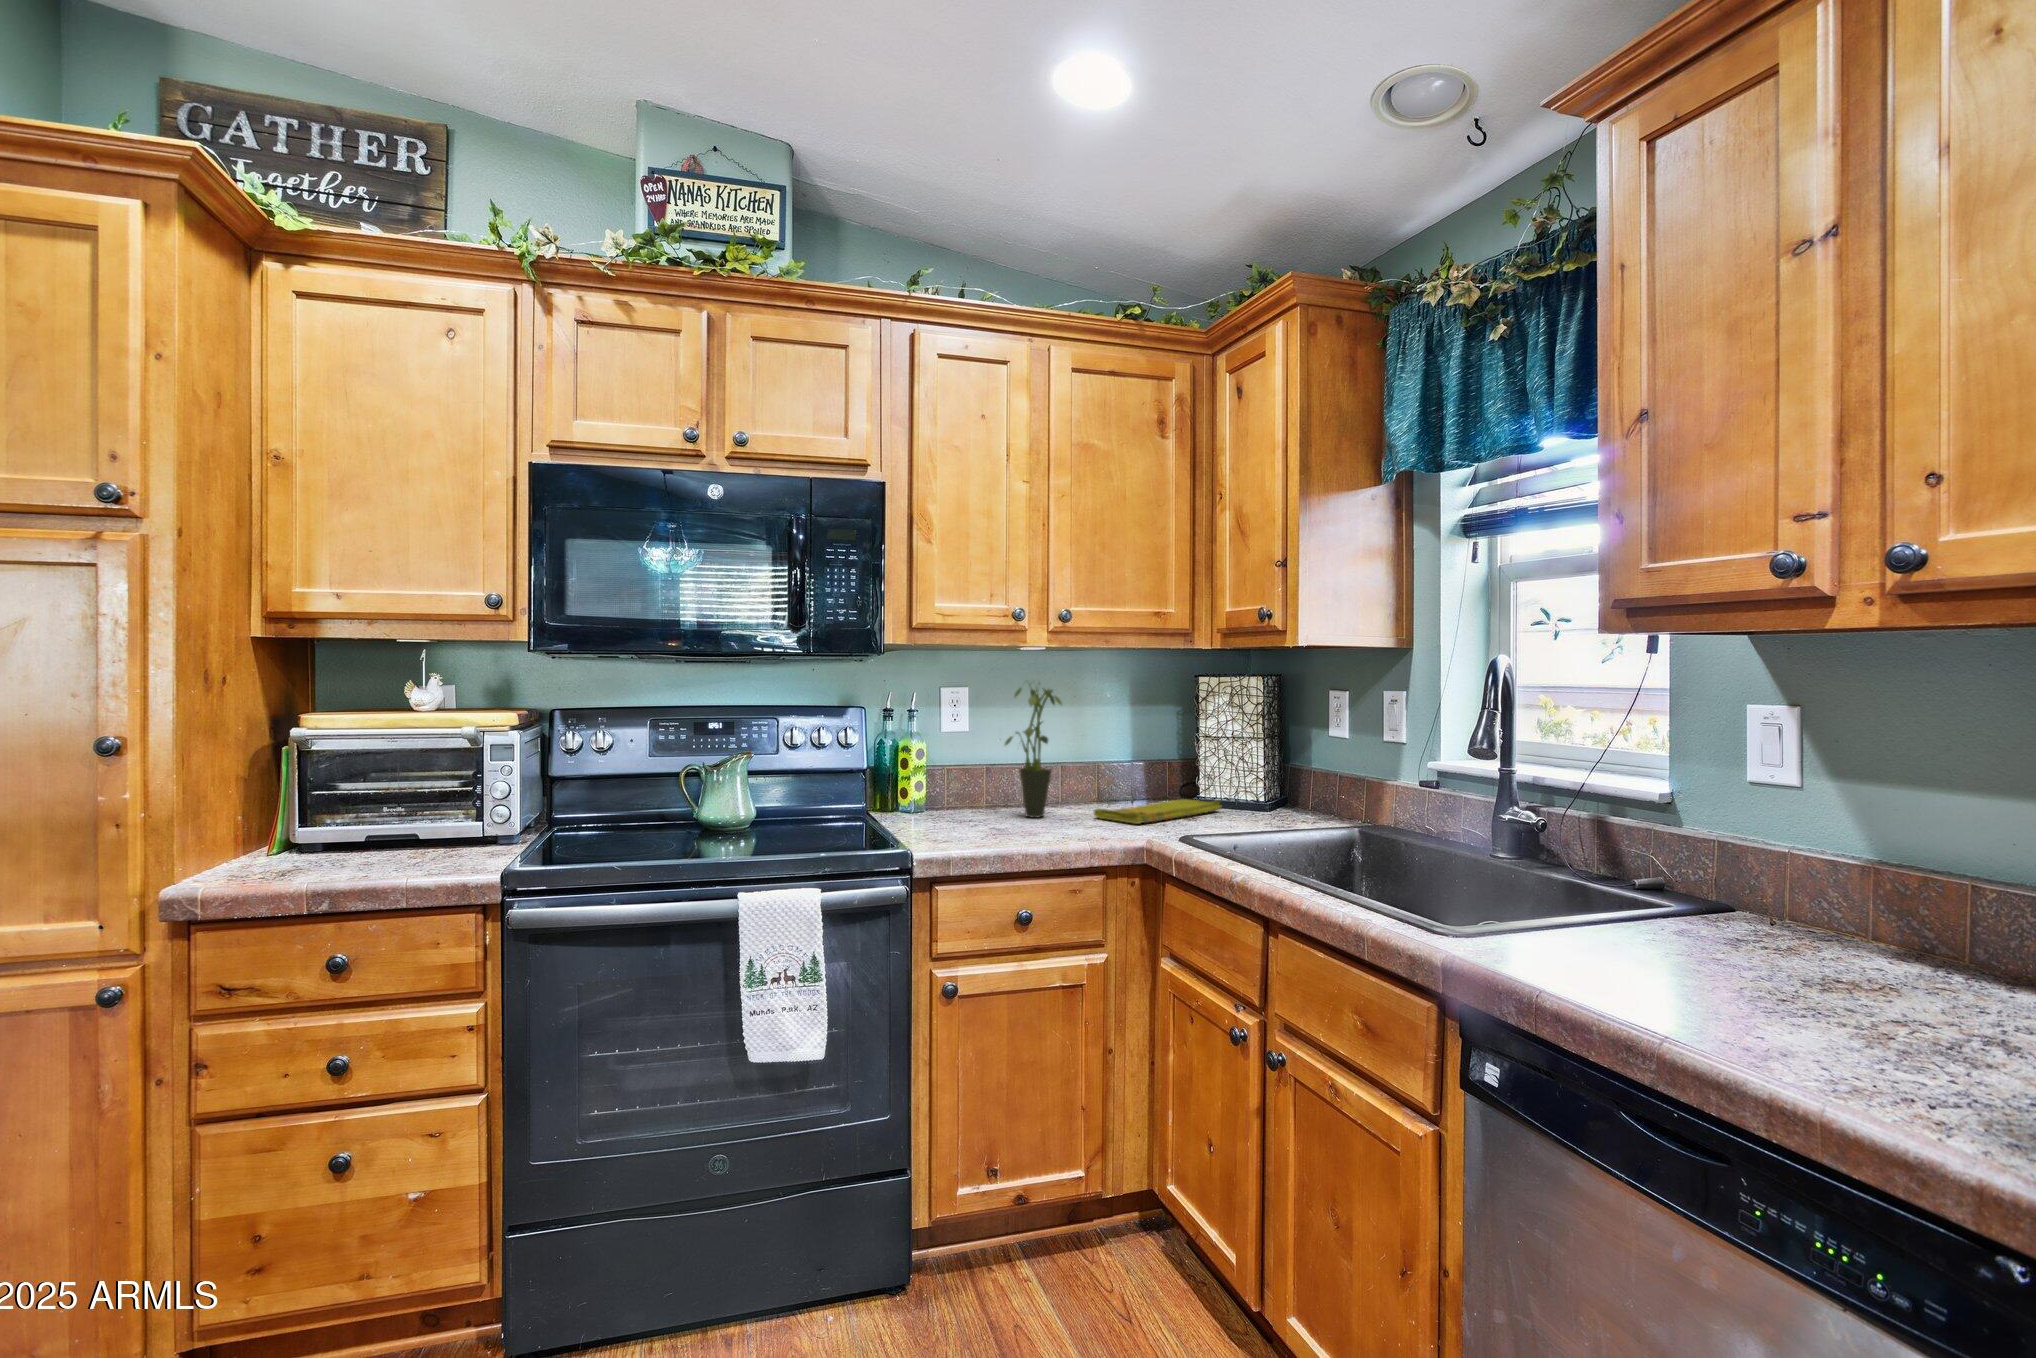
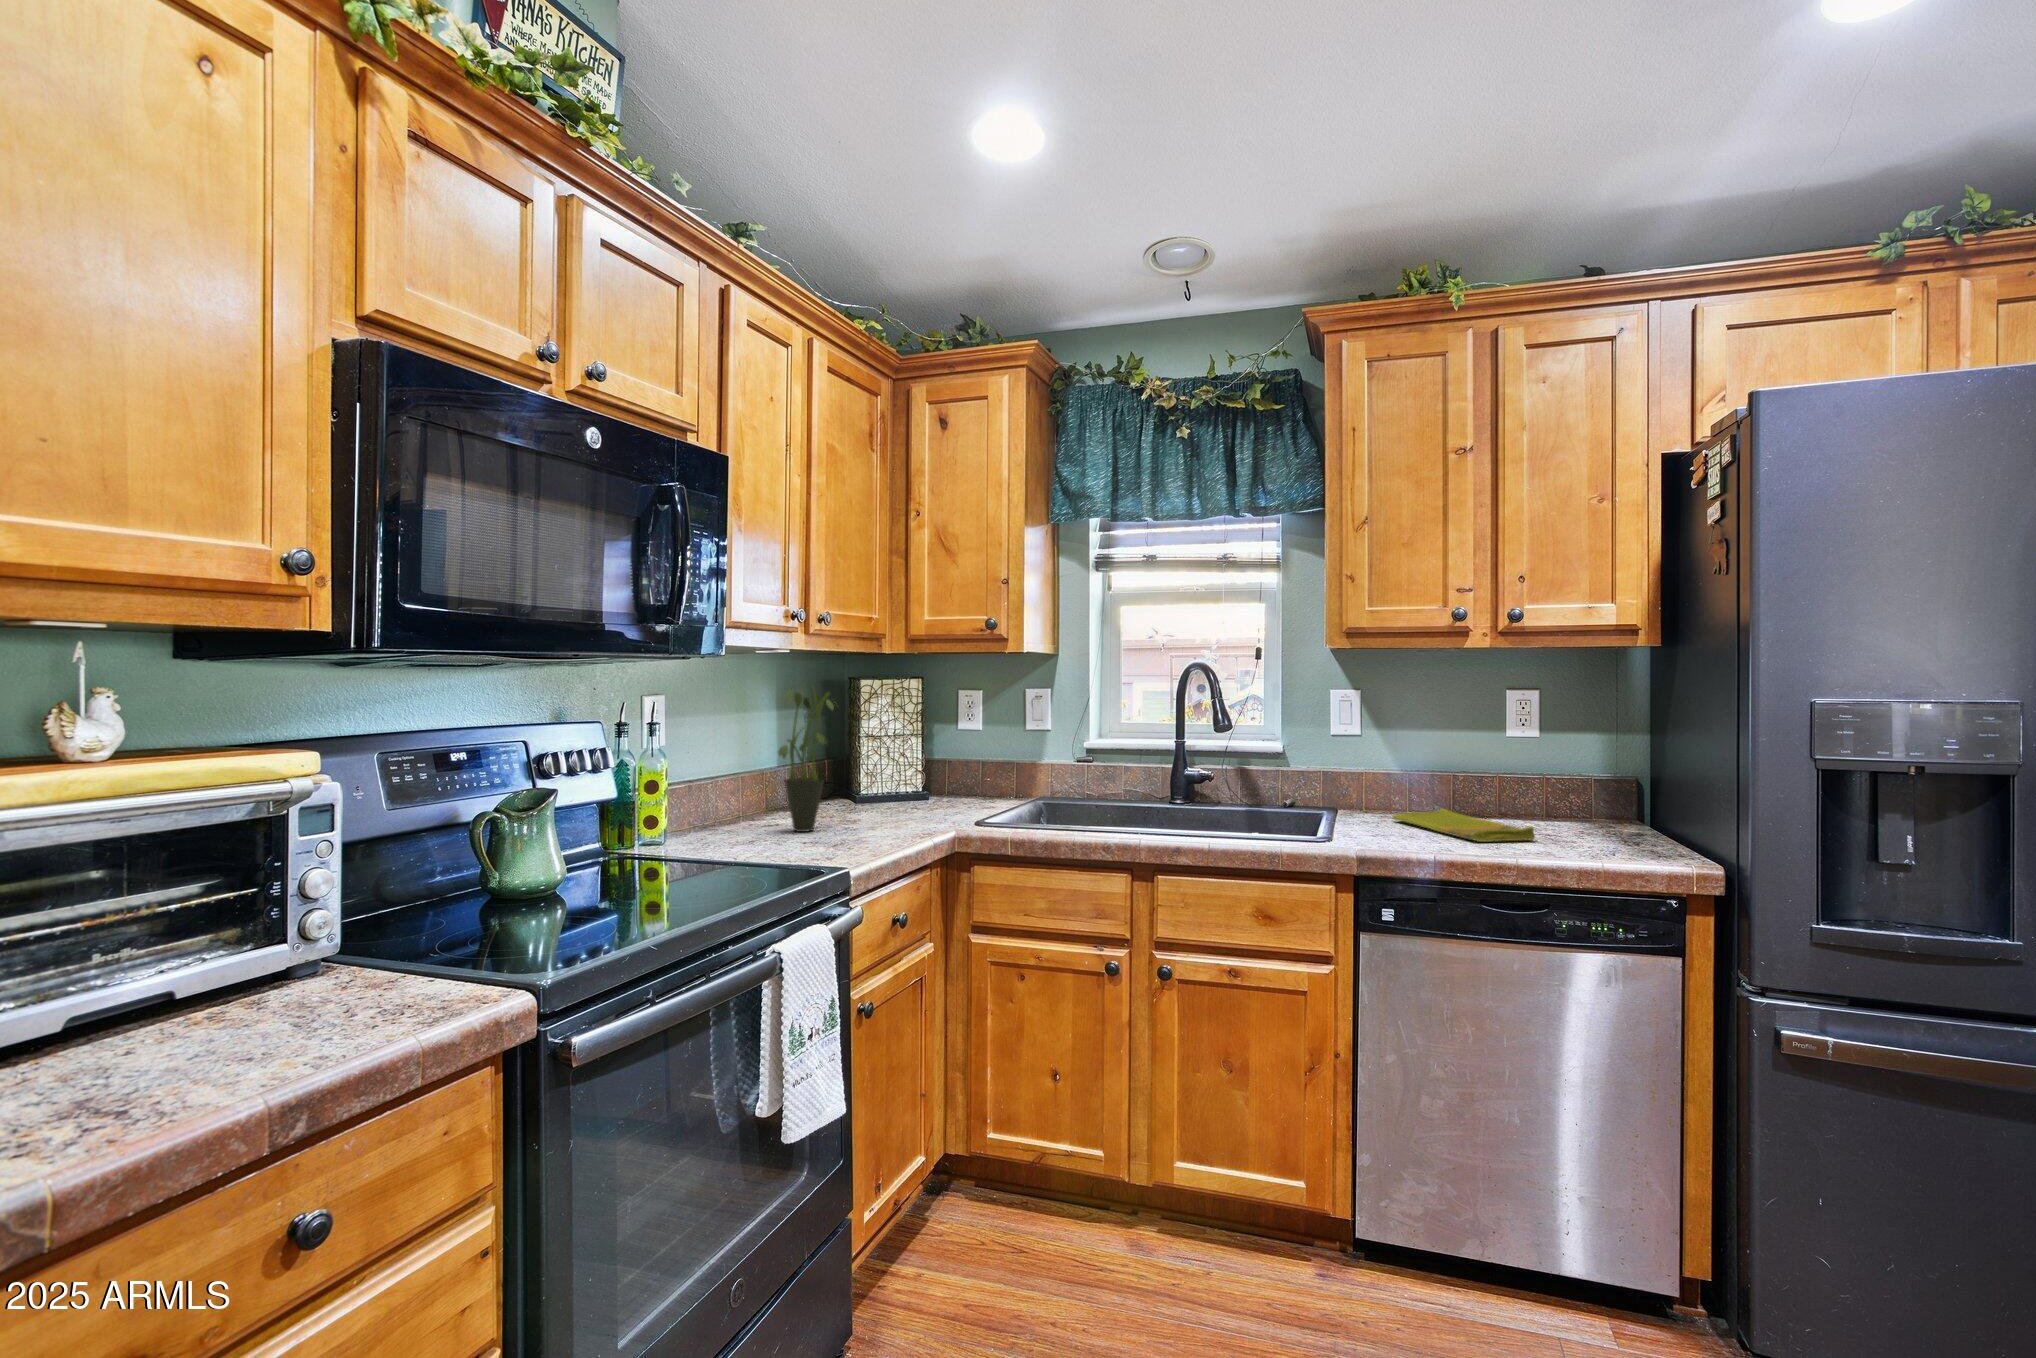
dish towel: present [1094,799,1221,824] -> present [1392,808,1535,842]

